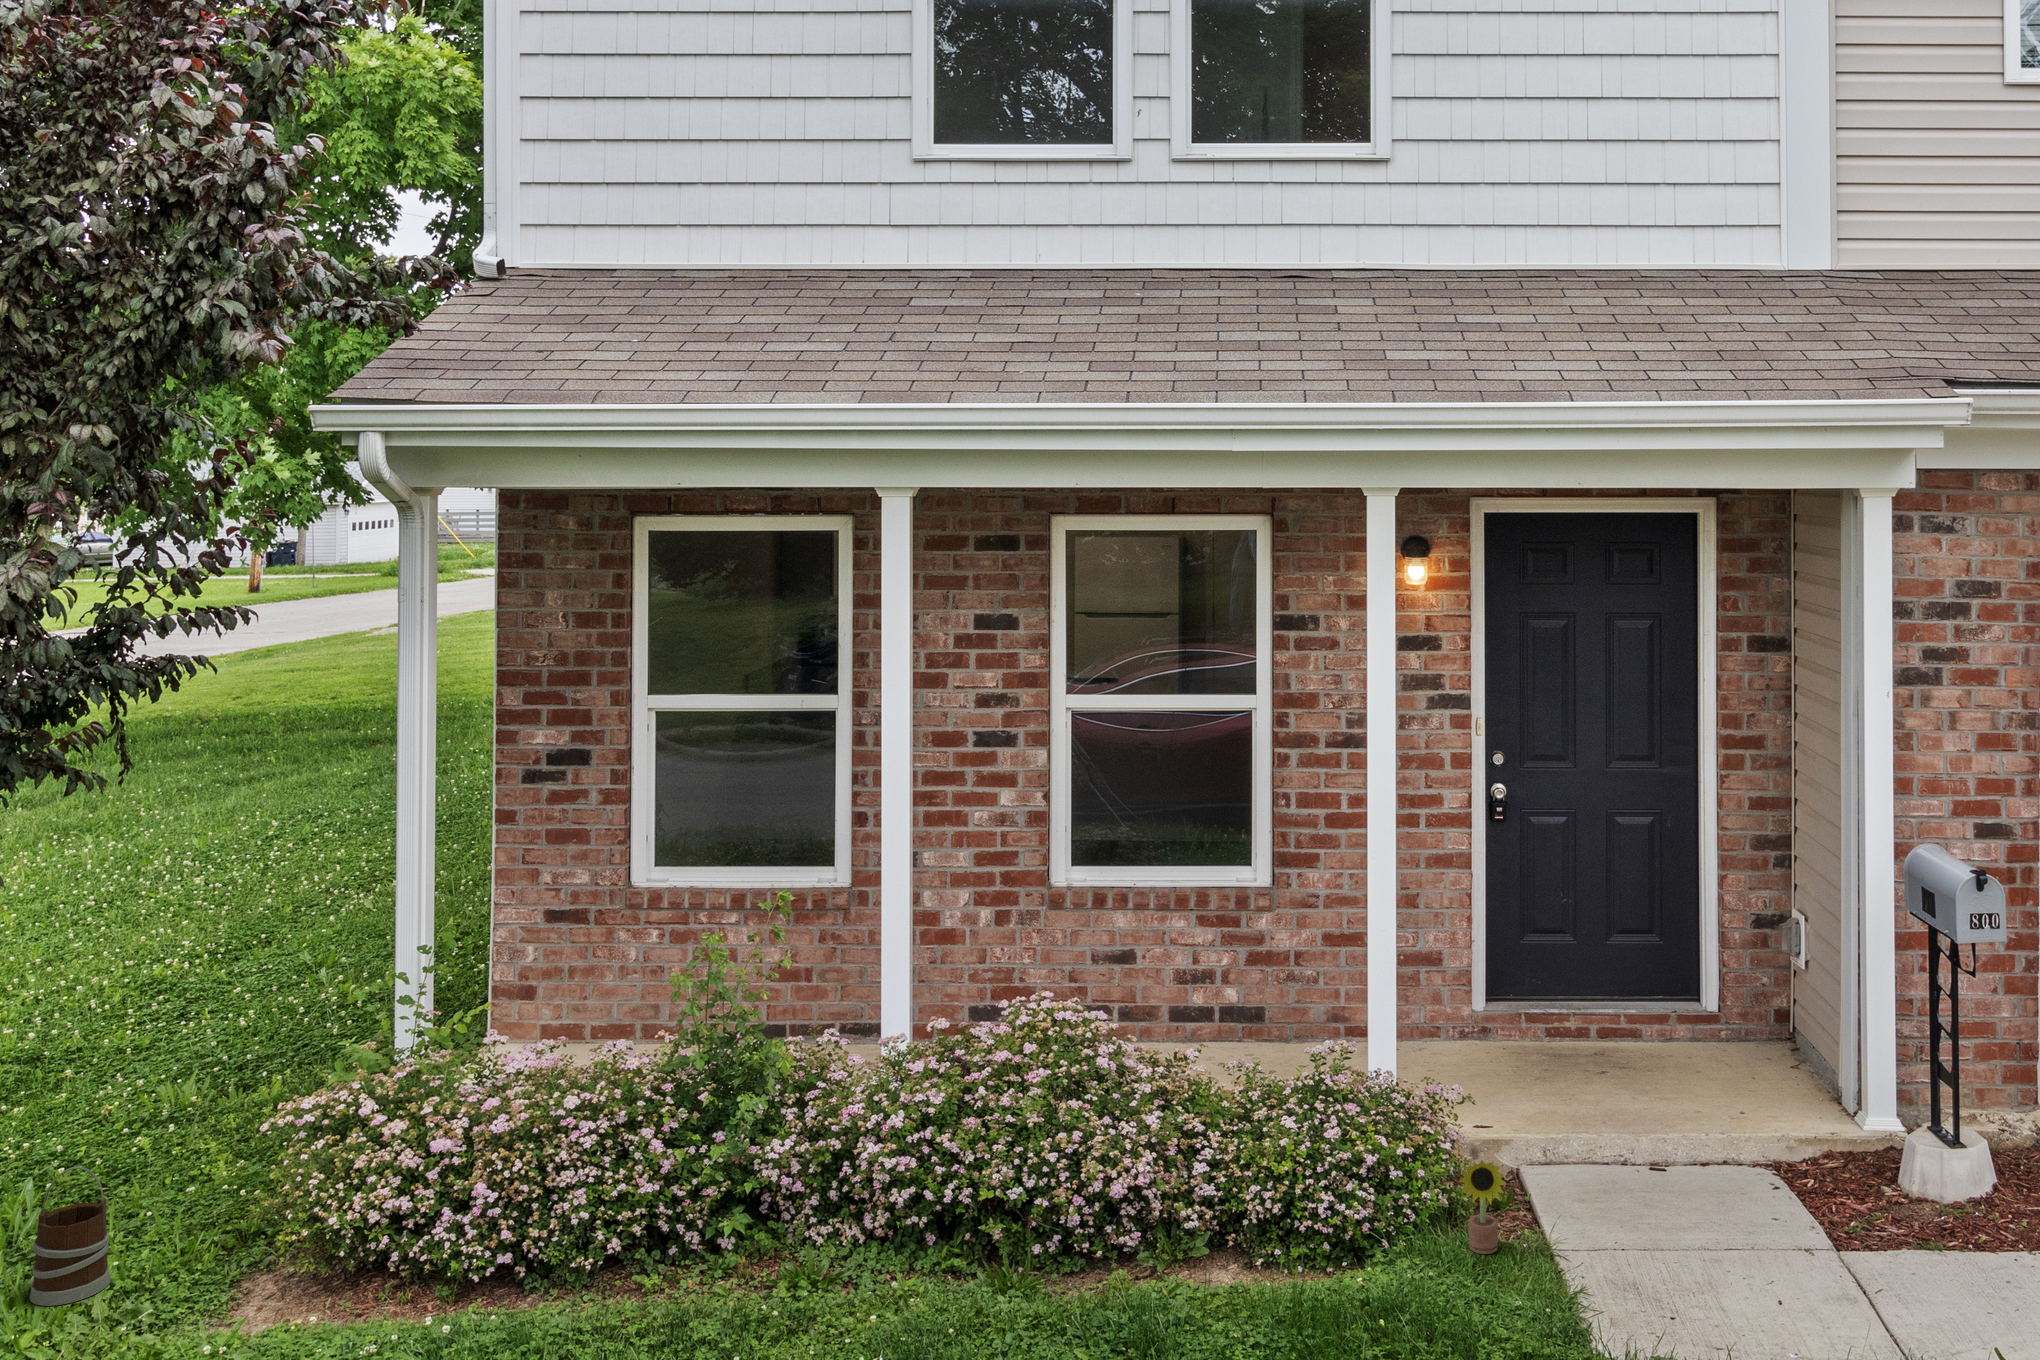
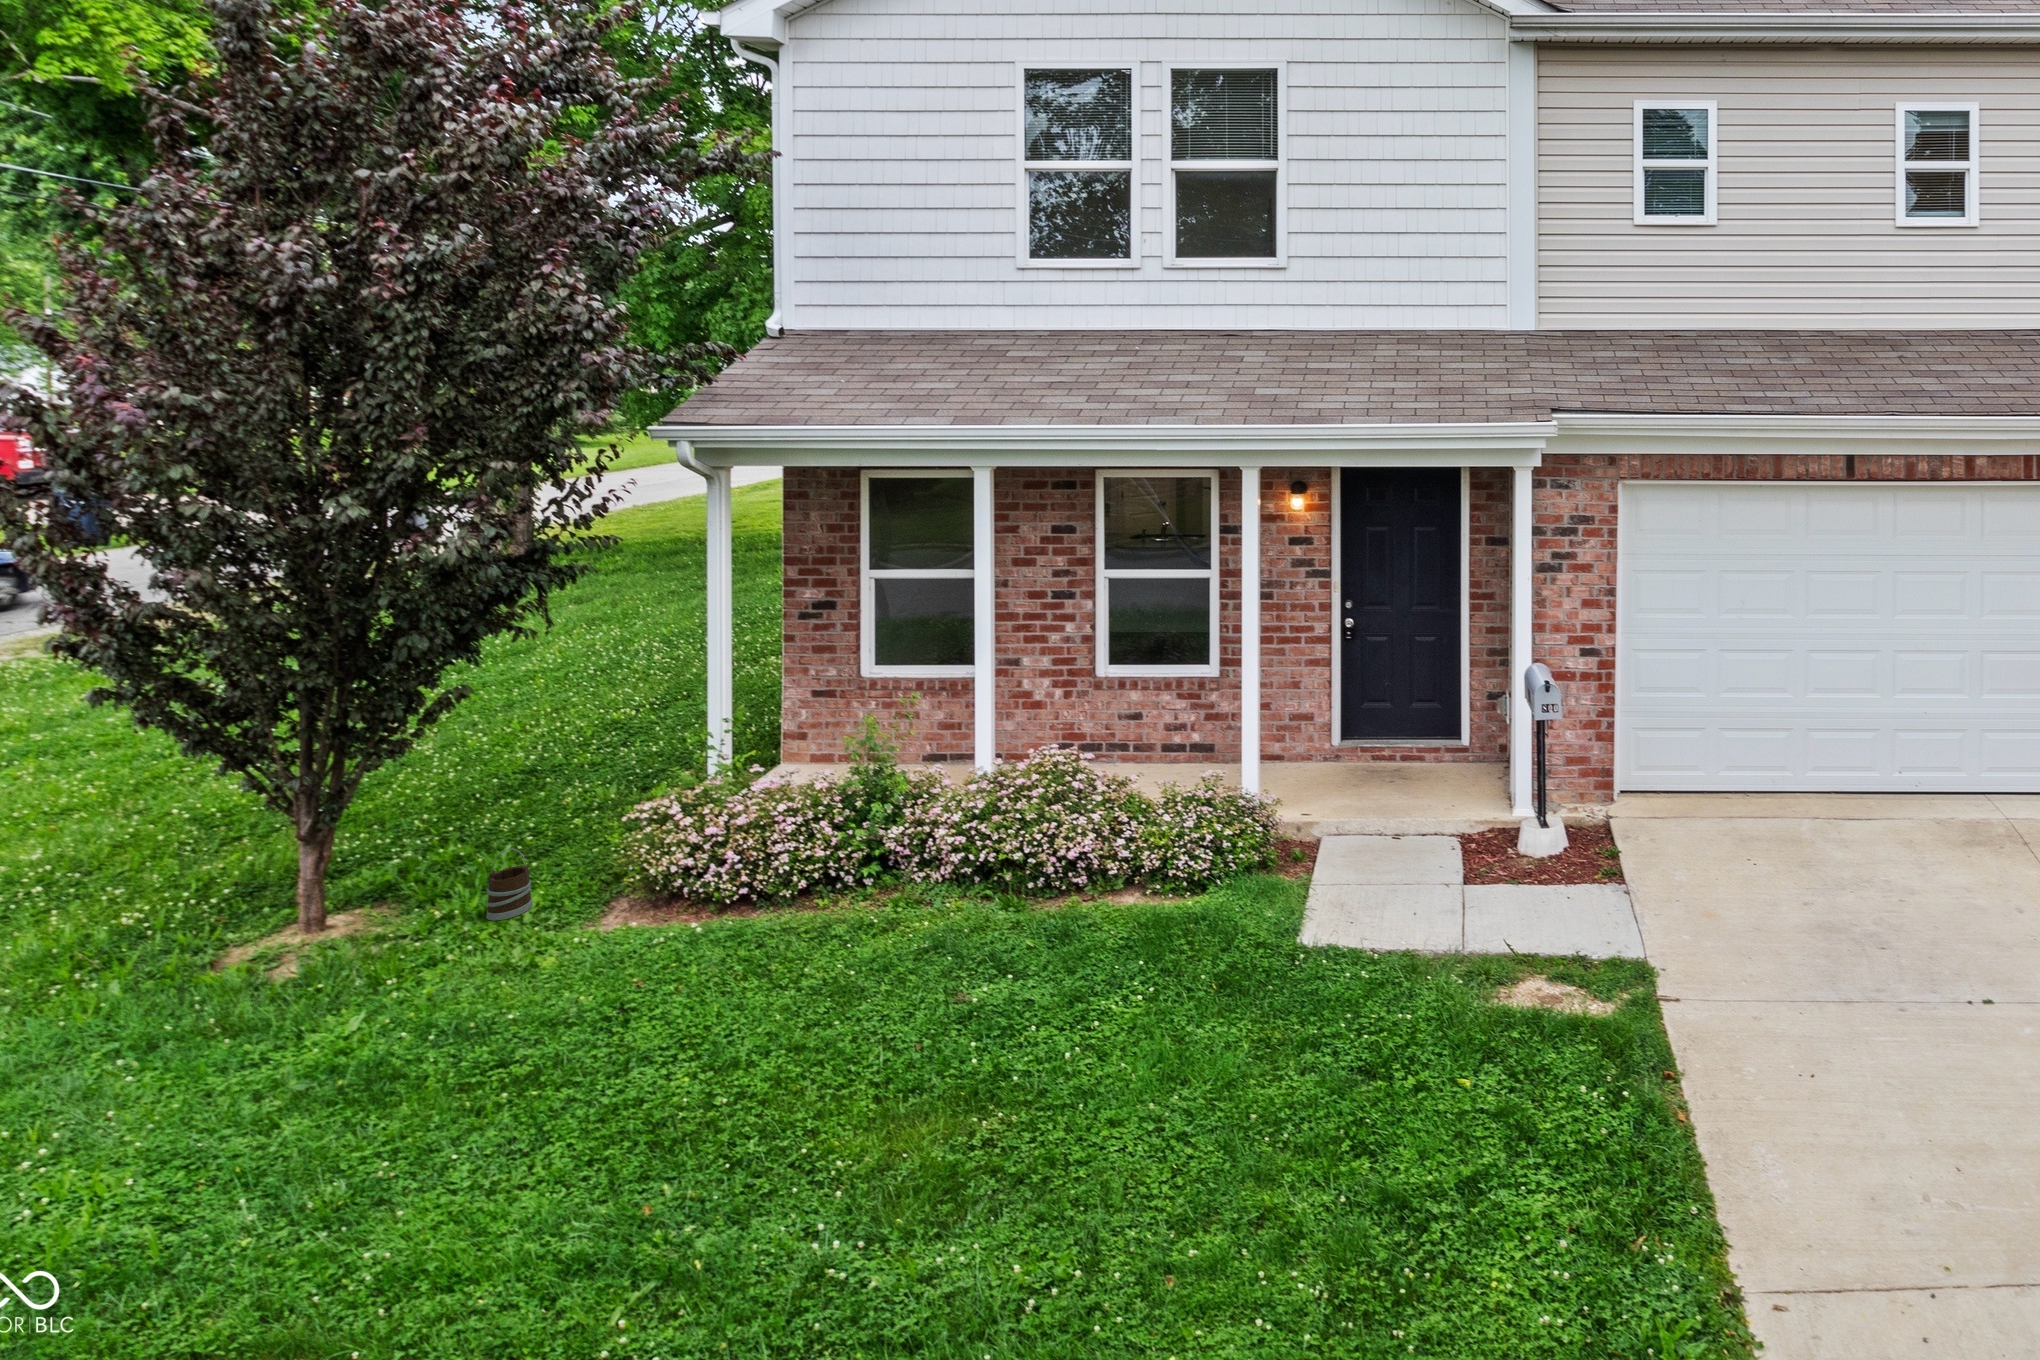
decorative plant: present [1459,1160,1507,1254] -> none [1253,835,1277,882]

